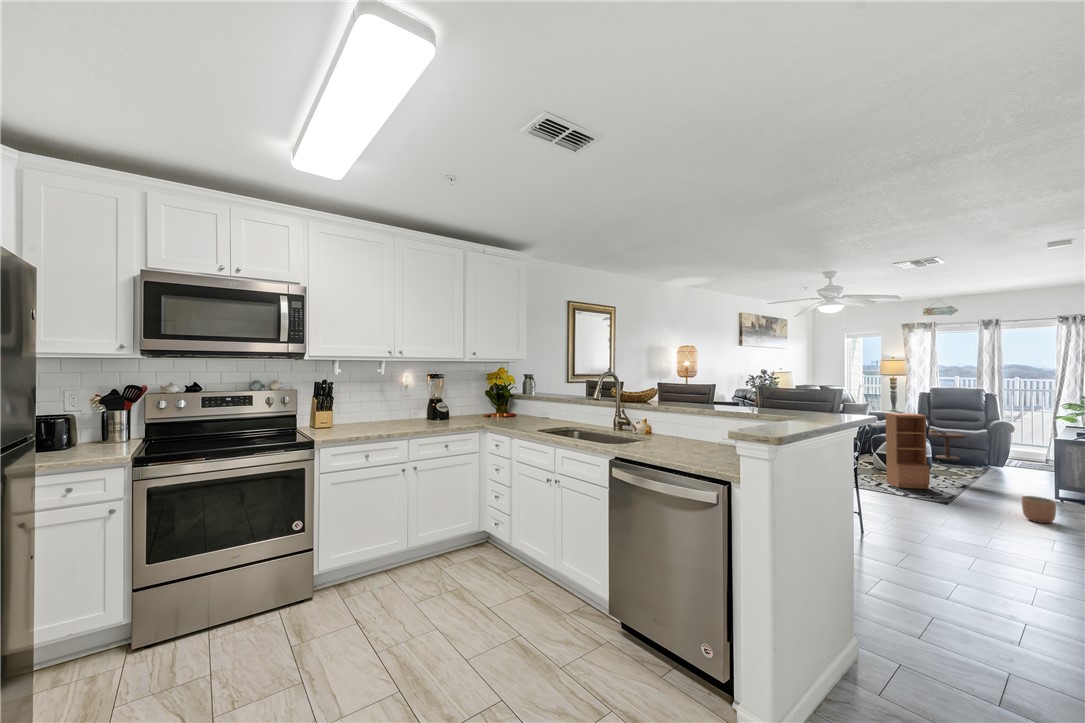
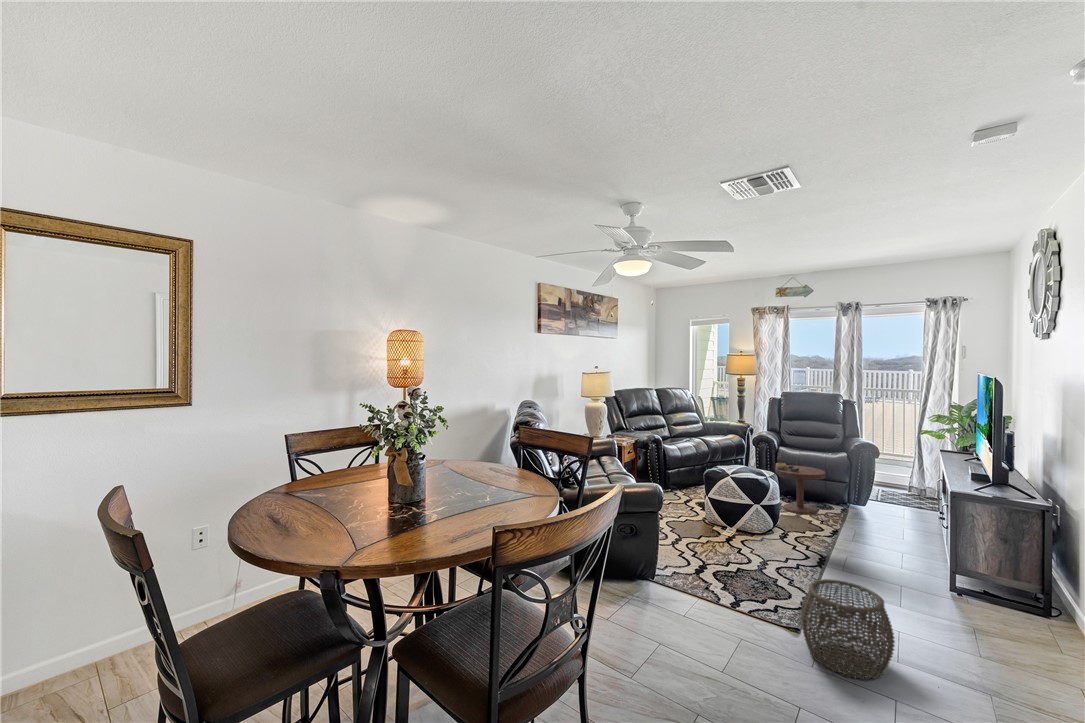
bookcase: present [886,413,930,489] -> none [711,439,773,572]
woven basket: none [948,478,1002,519] -> present [800,579,895,680]
planter: present [1021,496,1056,523] -> none [926,614,990,680]

